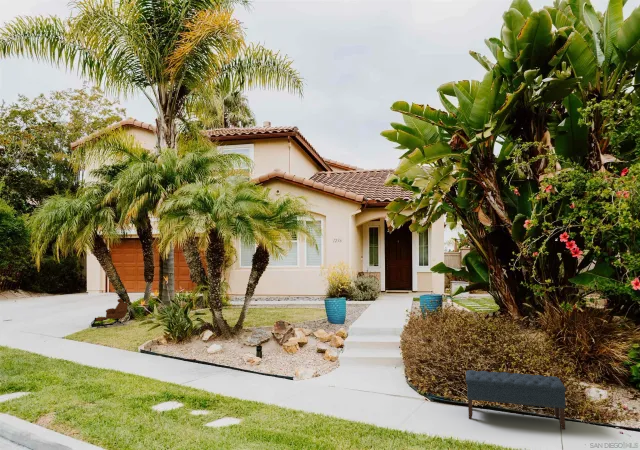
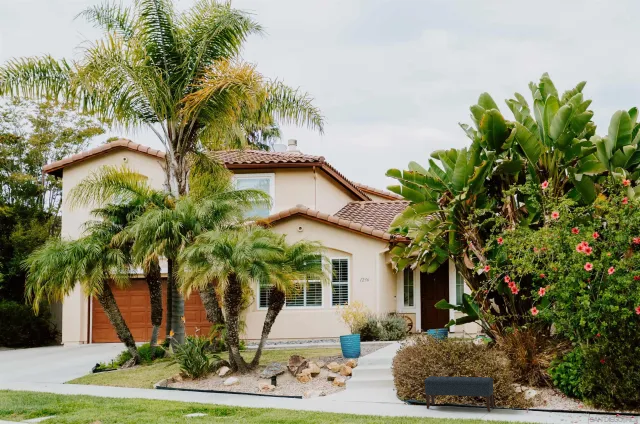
lounge chair: present [96,298,128,327] -> none [110,342,140,372]

